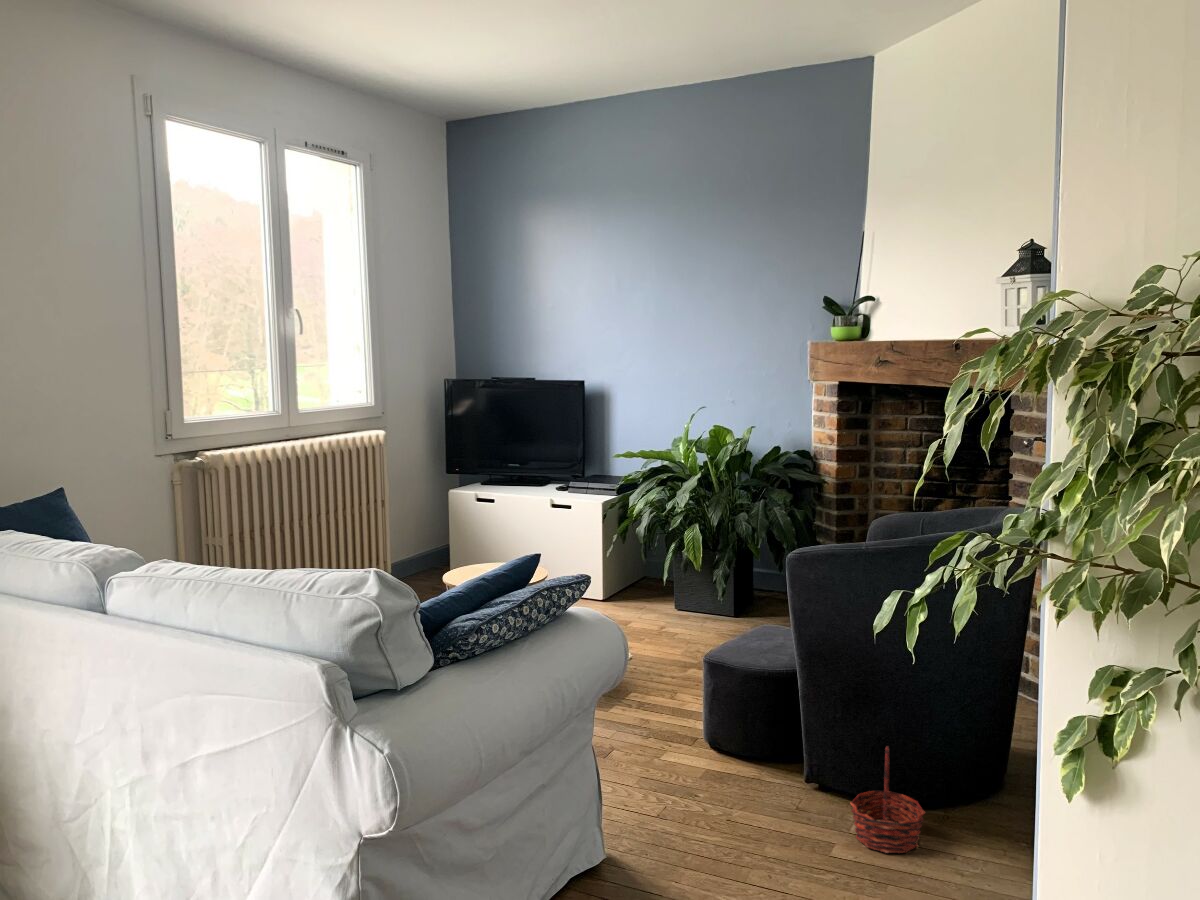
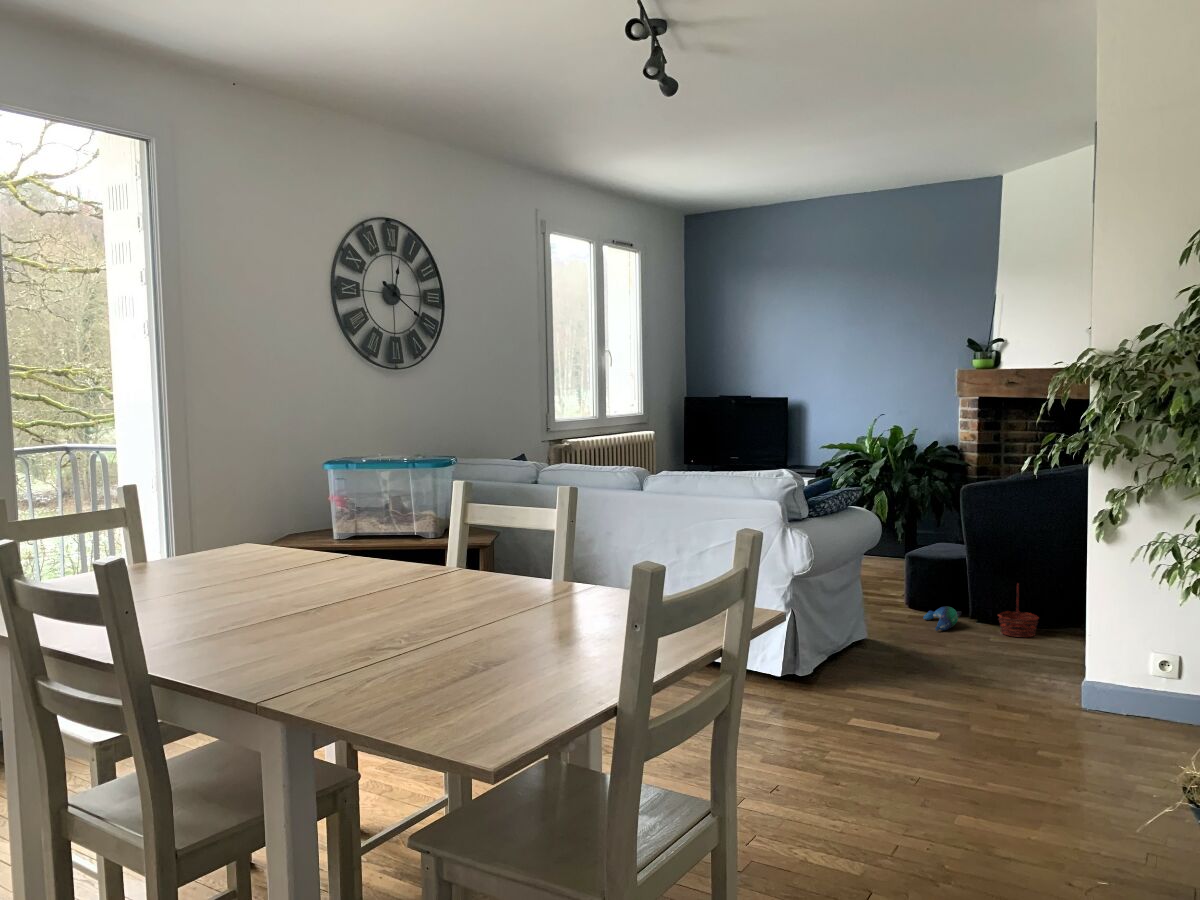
plush toy: none [724,772,787,833] -> present [923,606,961,631]

